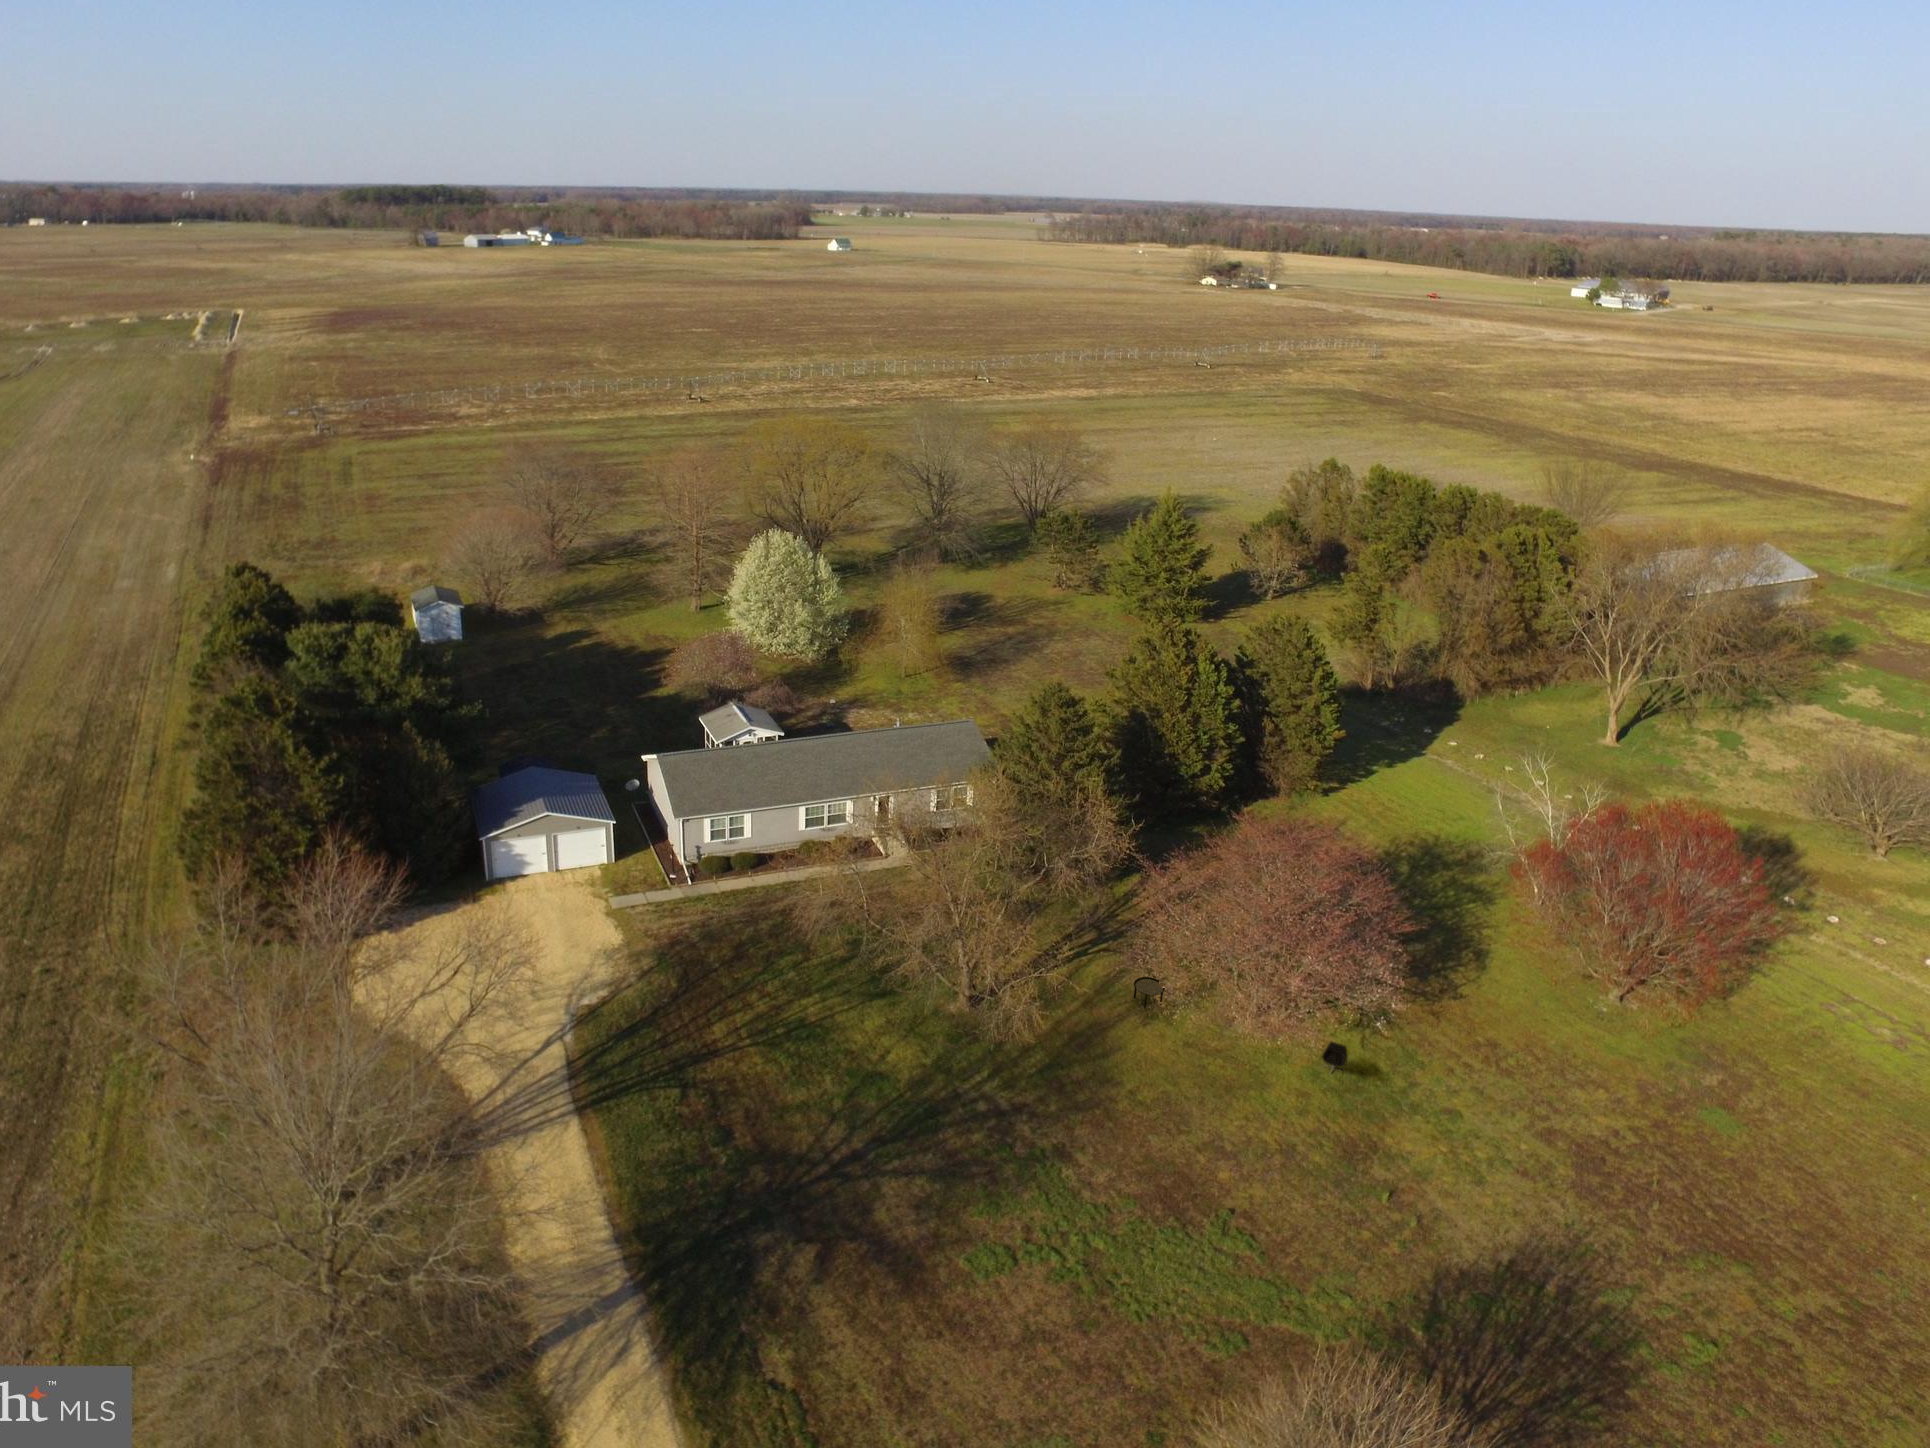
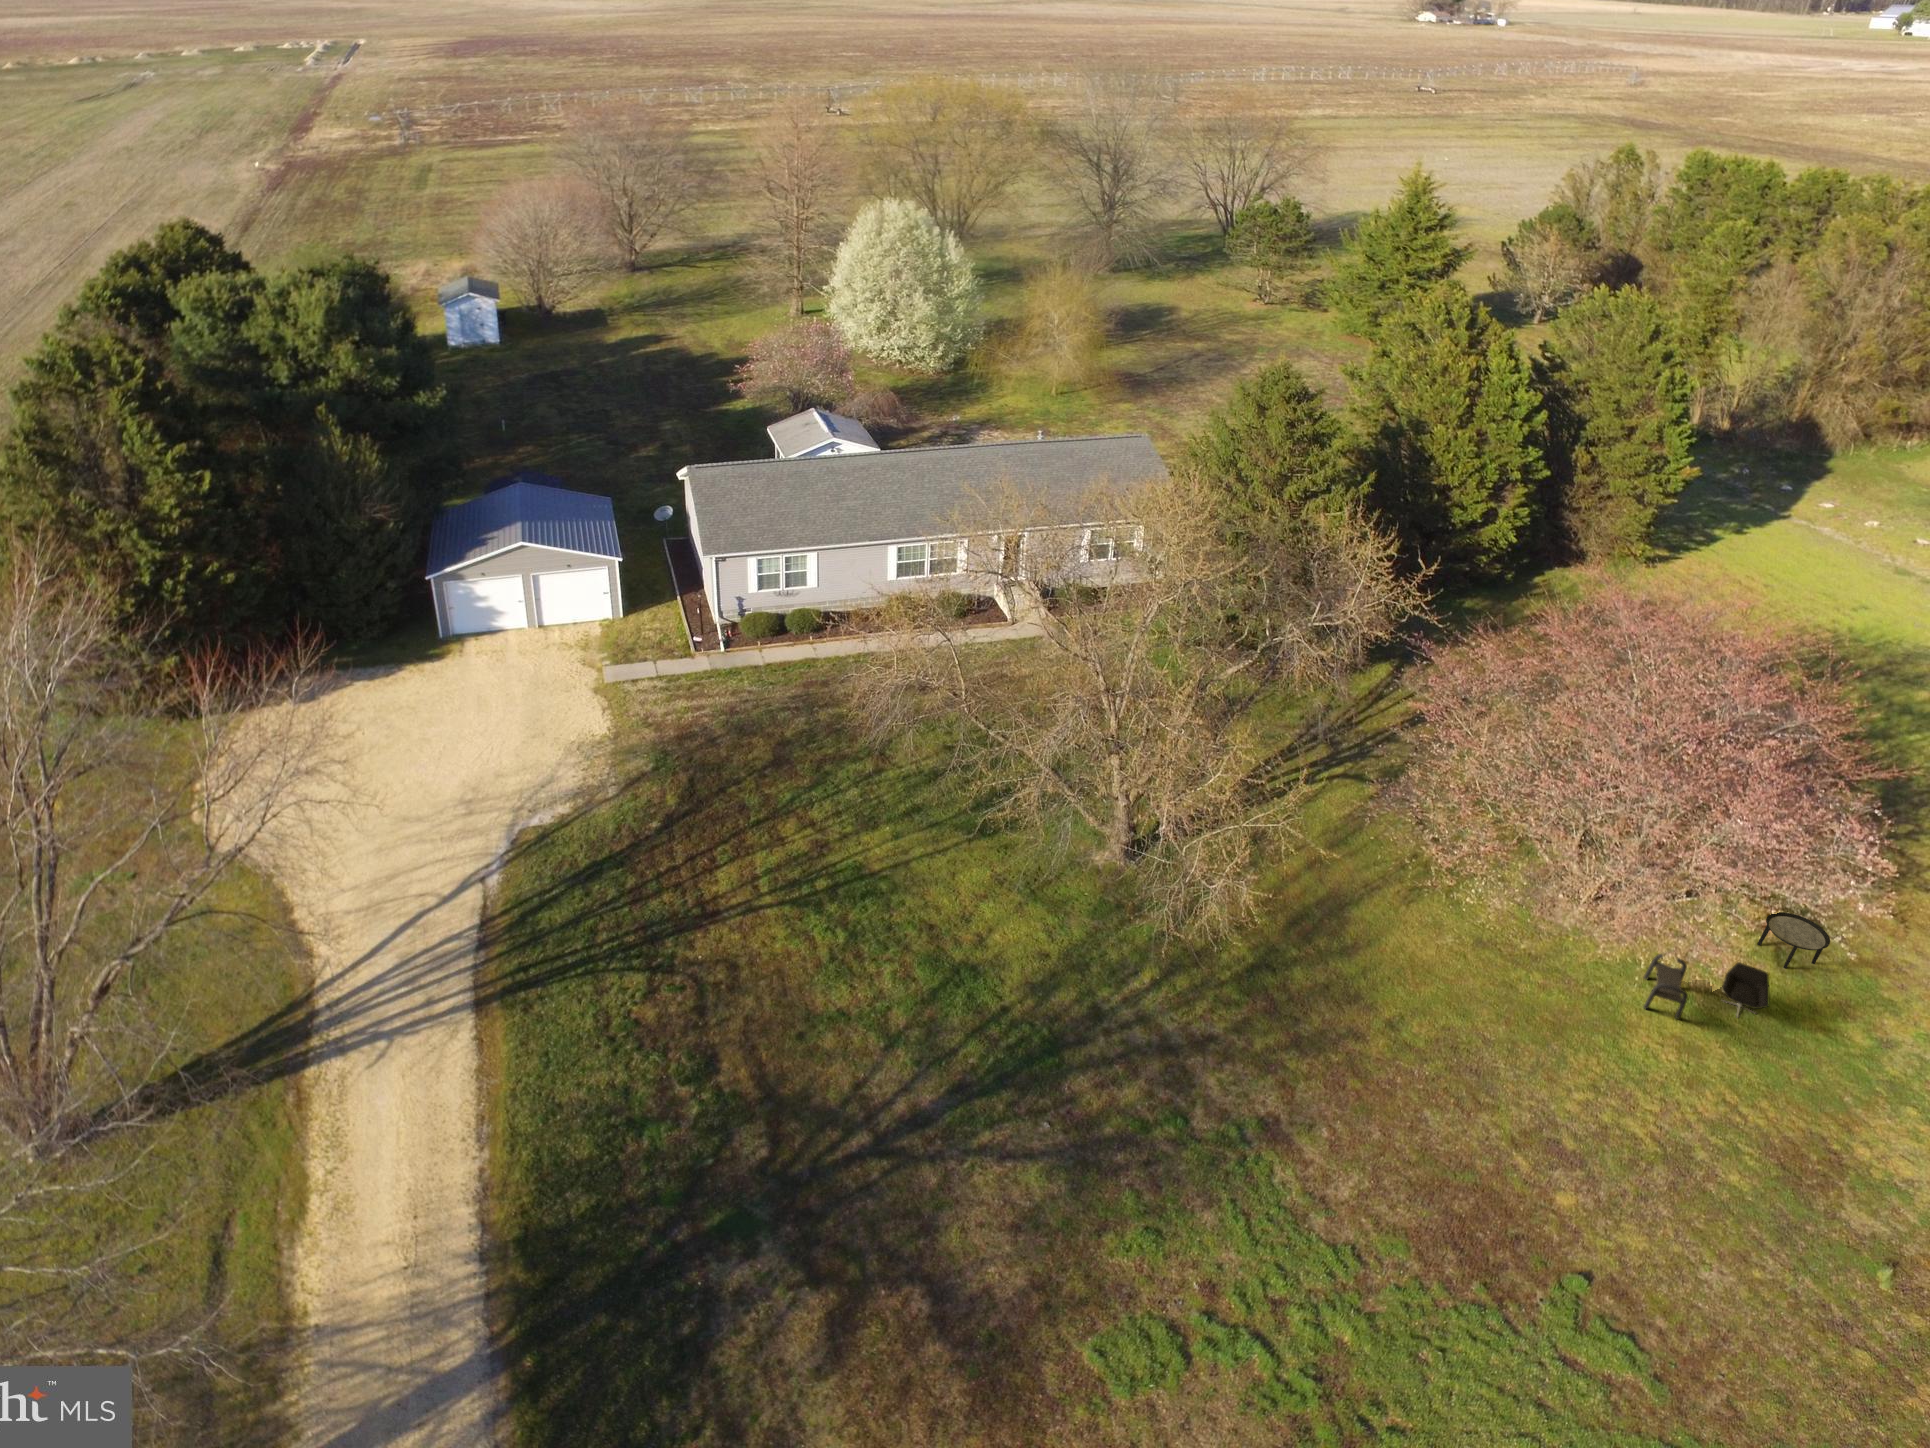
round table: present [1134,977,1165,1009] -> present [1757,912,1830,969]
bench: none [1279,1039,1302,1077] -> present [1644,954,1688,1019]

